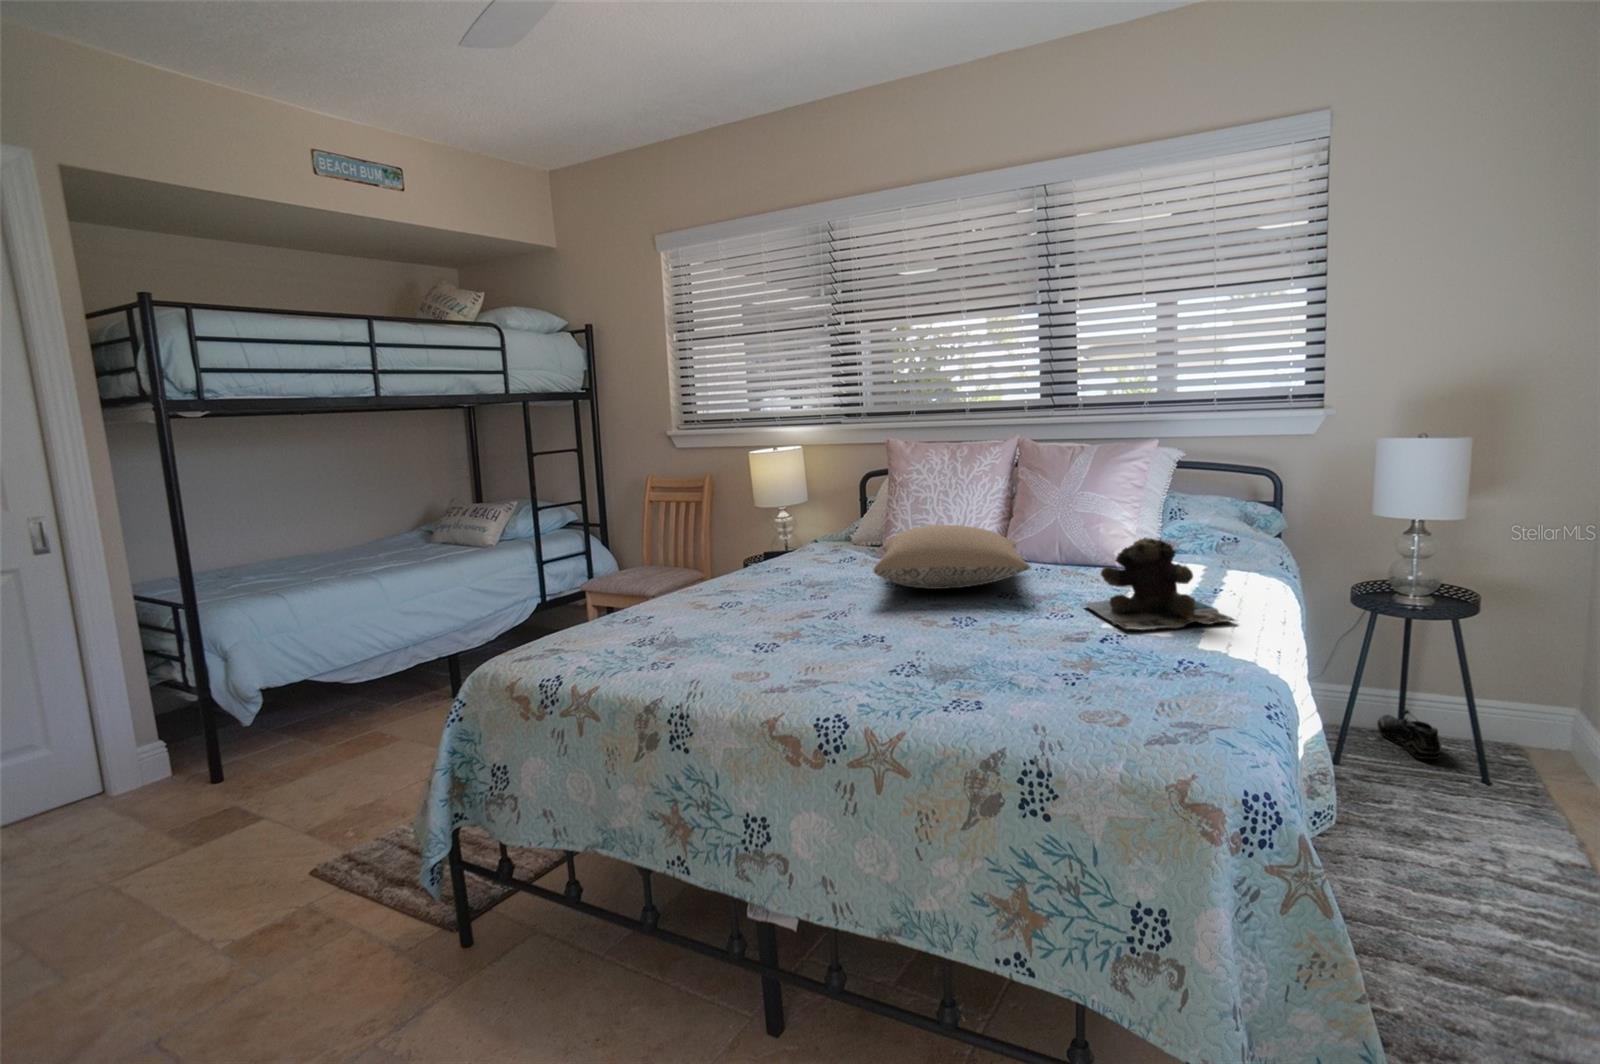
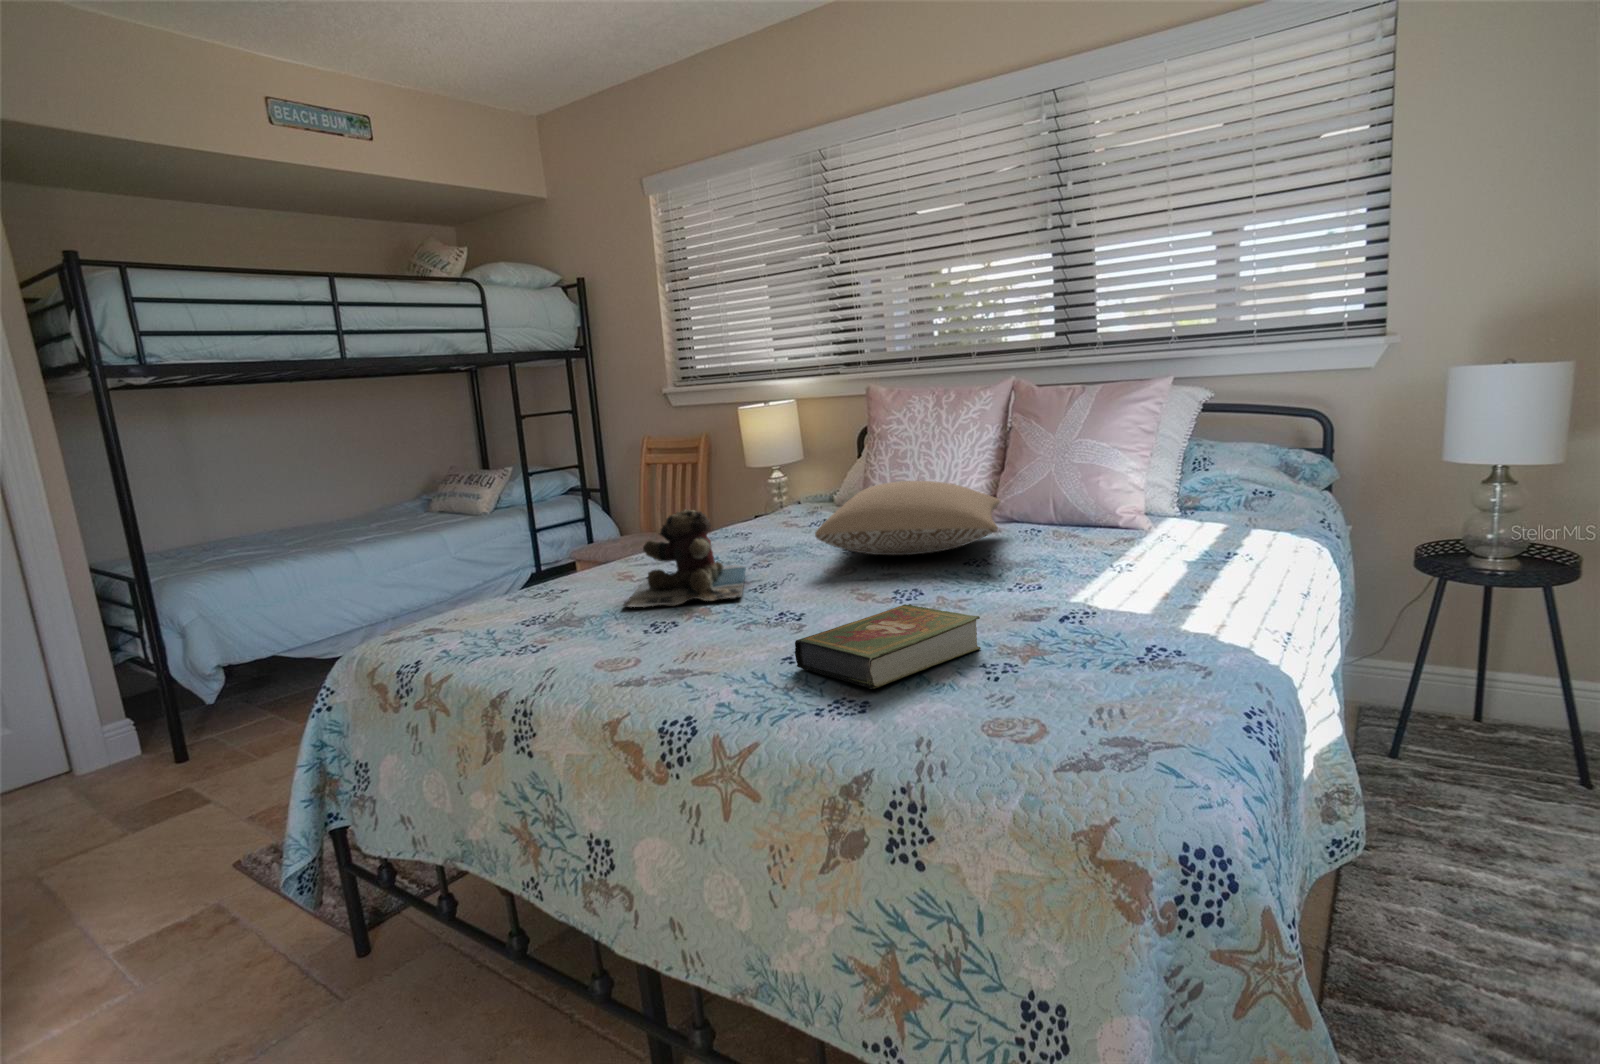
teddy bear: present [1084,538,1235,630] -> present [624,509,746,607]
book: none [904,628,1048,692] -> present [795,604,981,689]
shoe: present [1377,709,1441,759] -> none [1450,694,1529,754]

